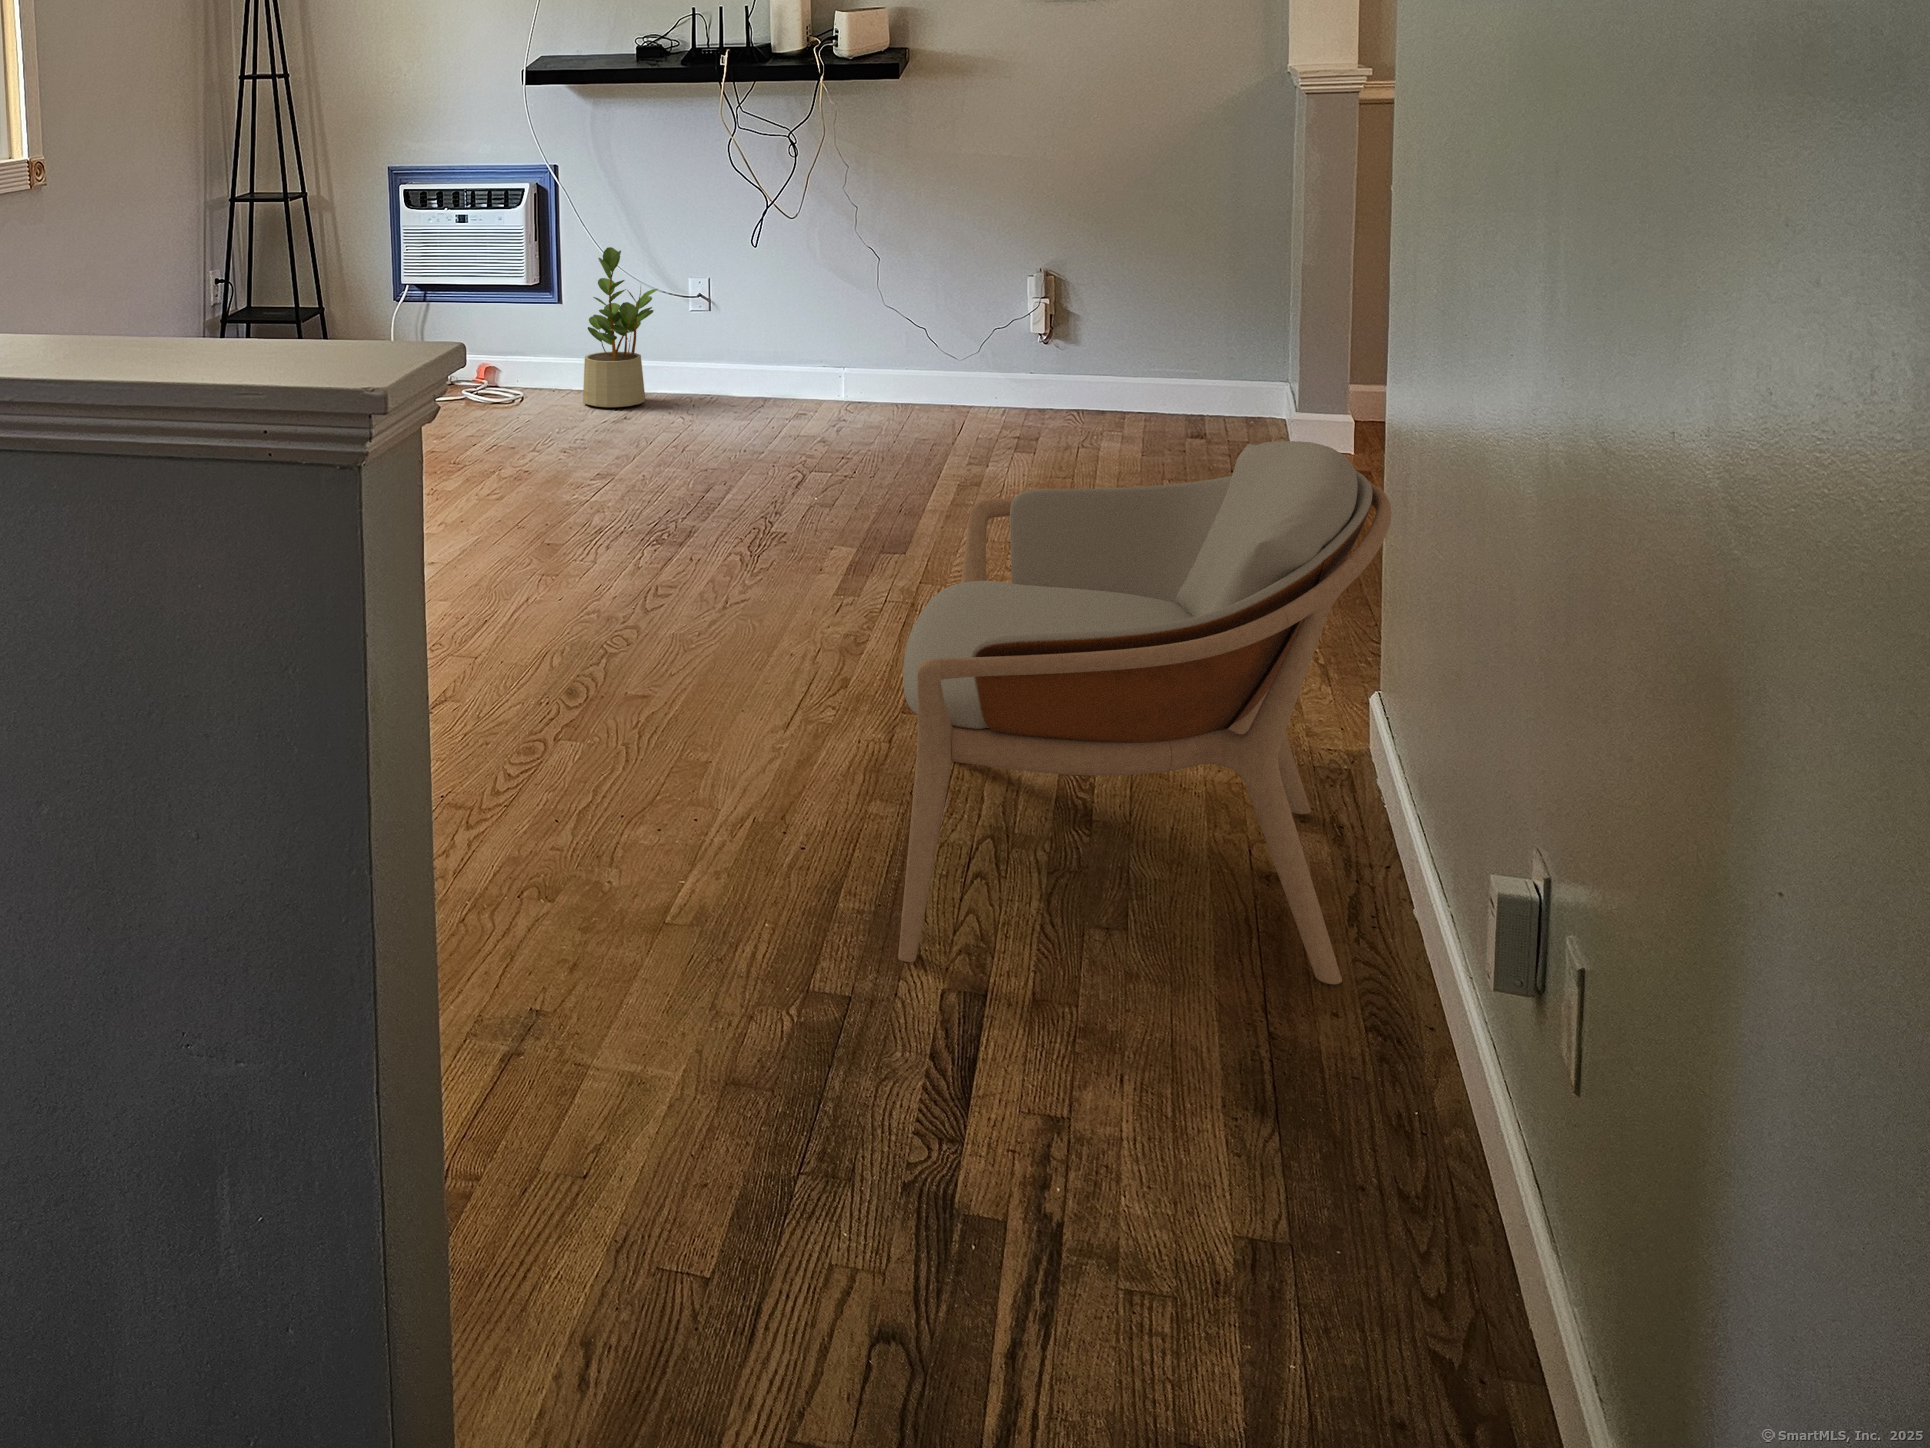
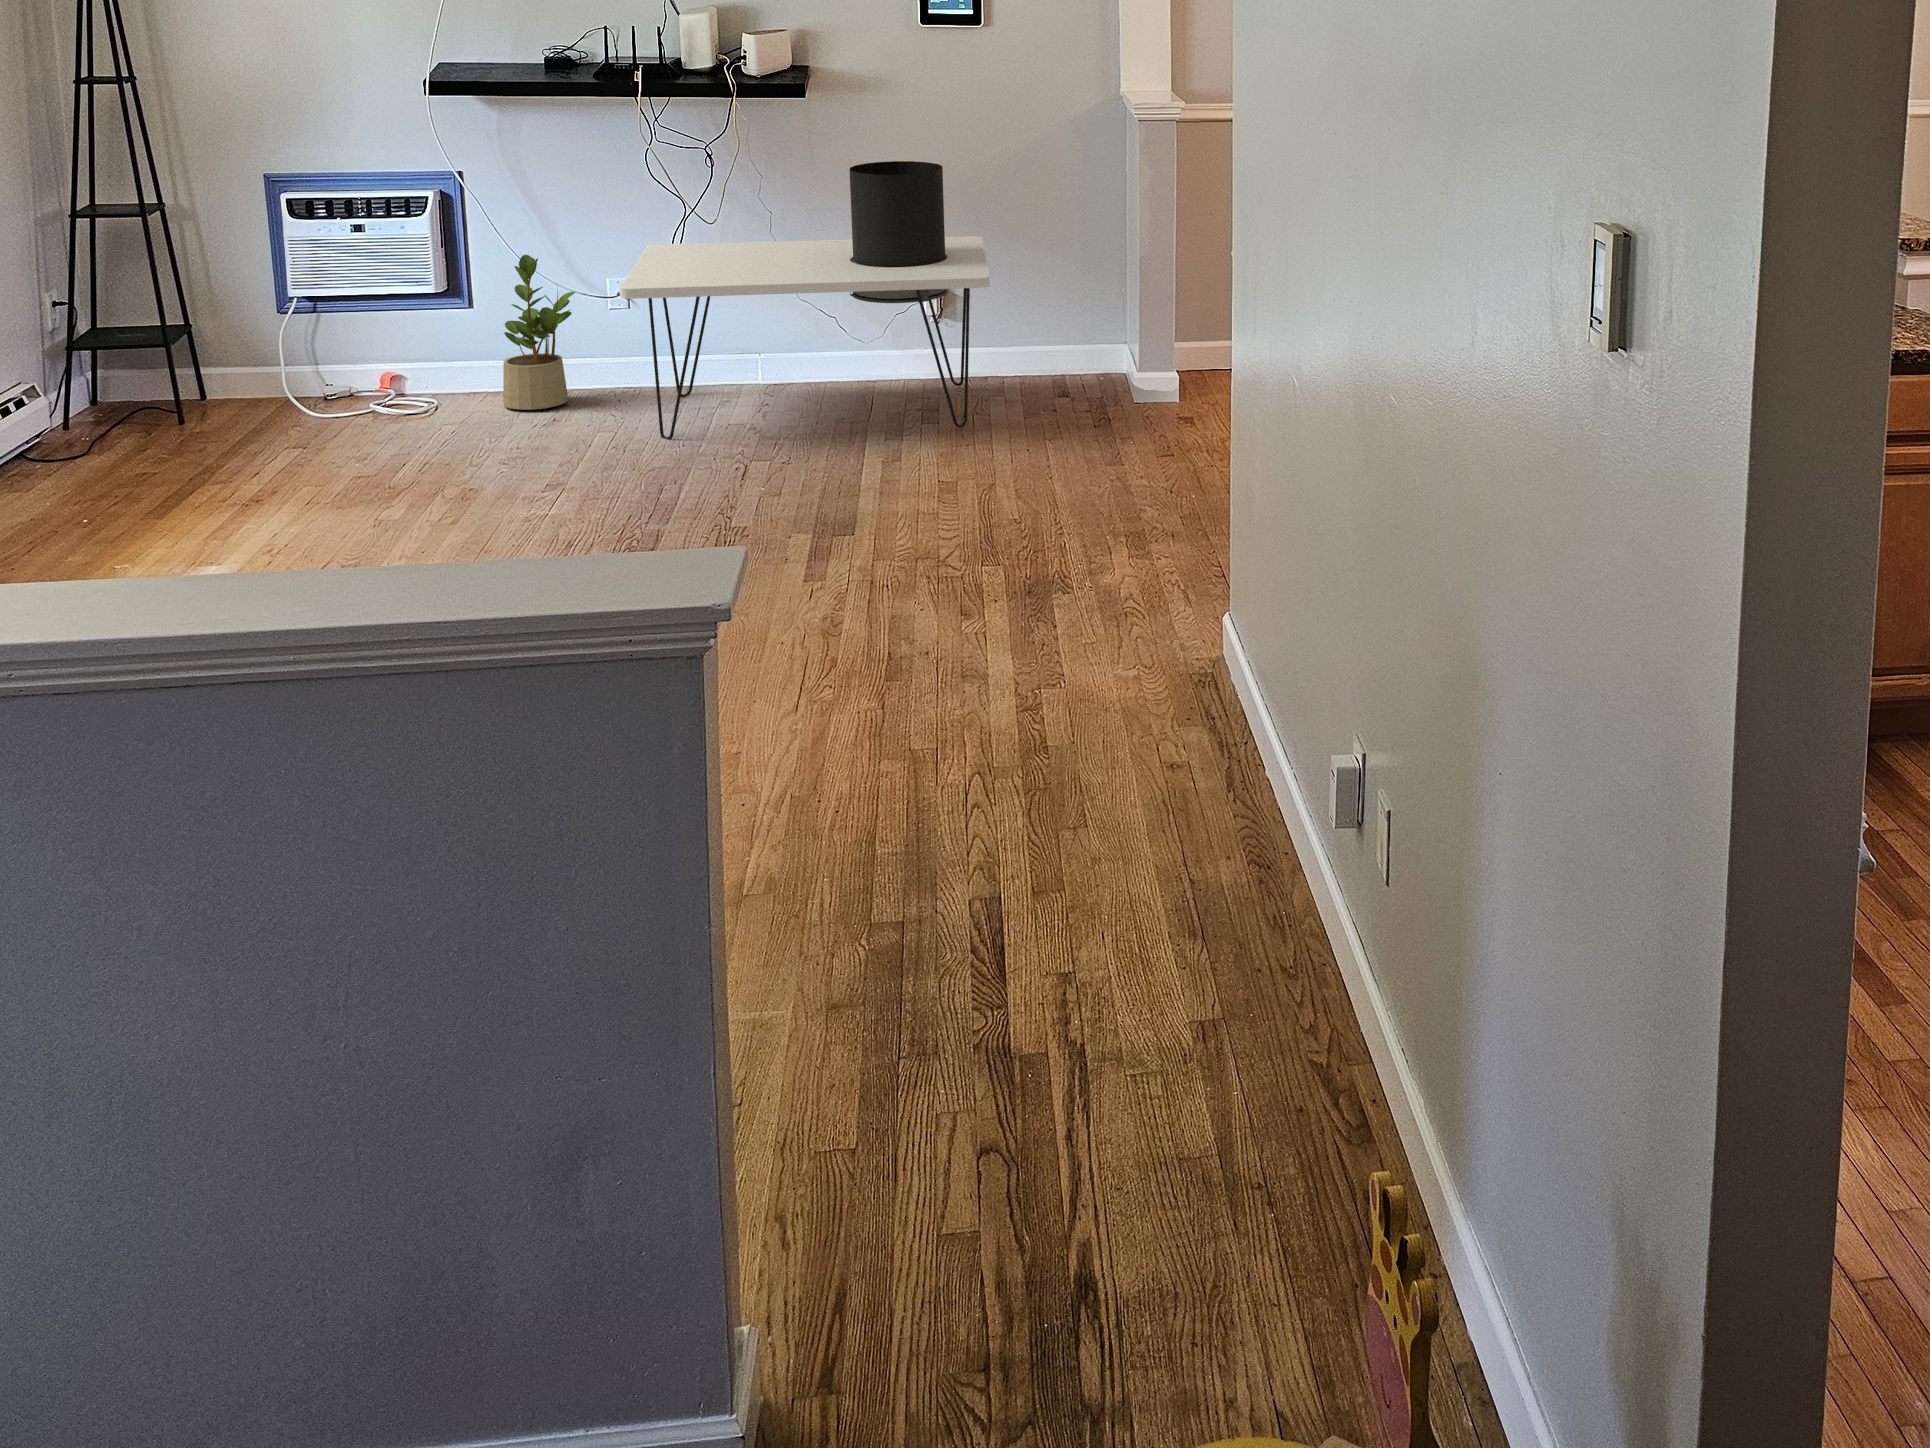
side table: none [688,150,1102,456] -> present [620,161,990,440]
armchair: present [898,441,1391,984] -> none [913,454,1250,889]

